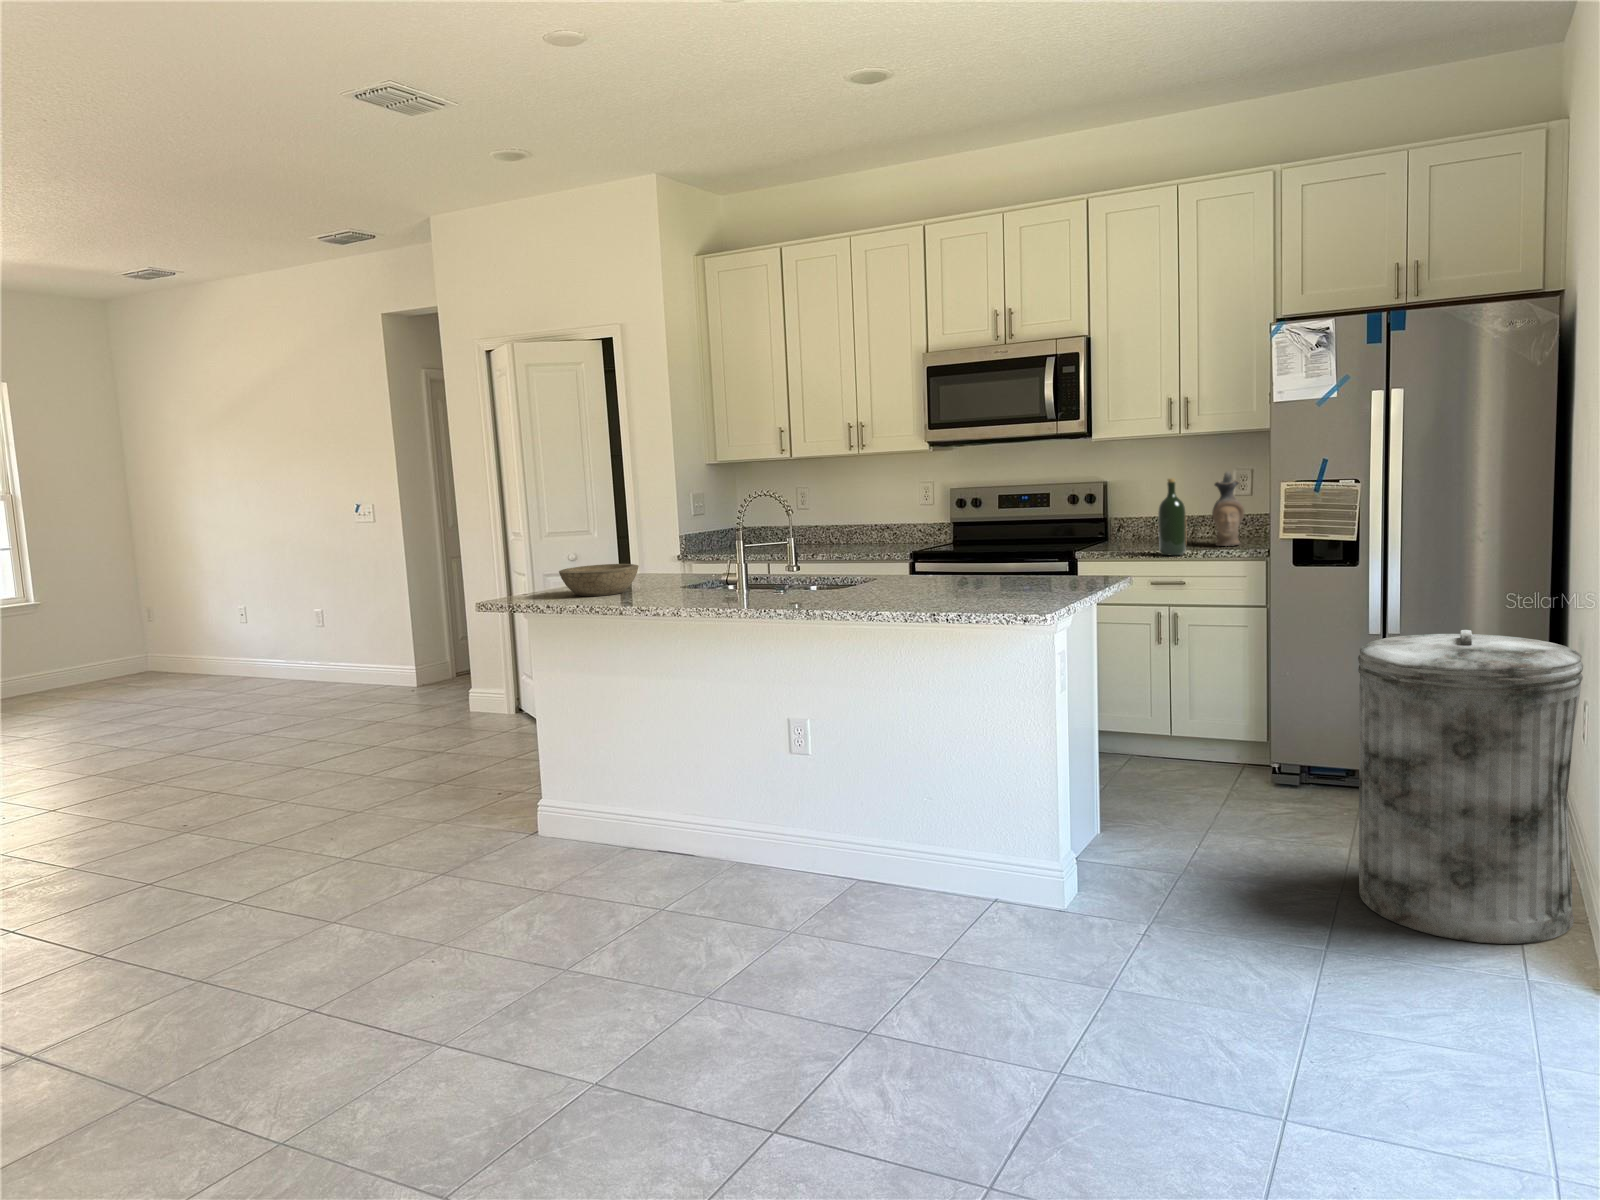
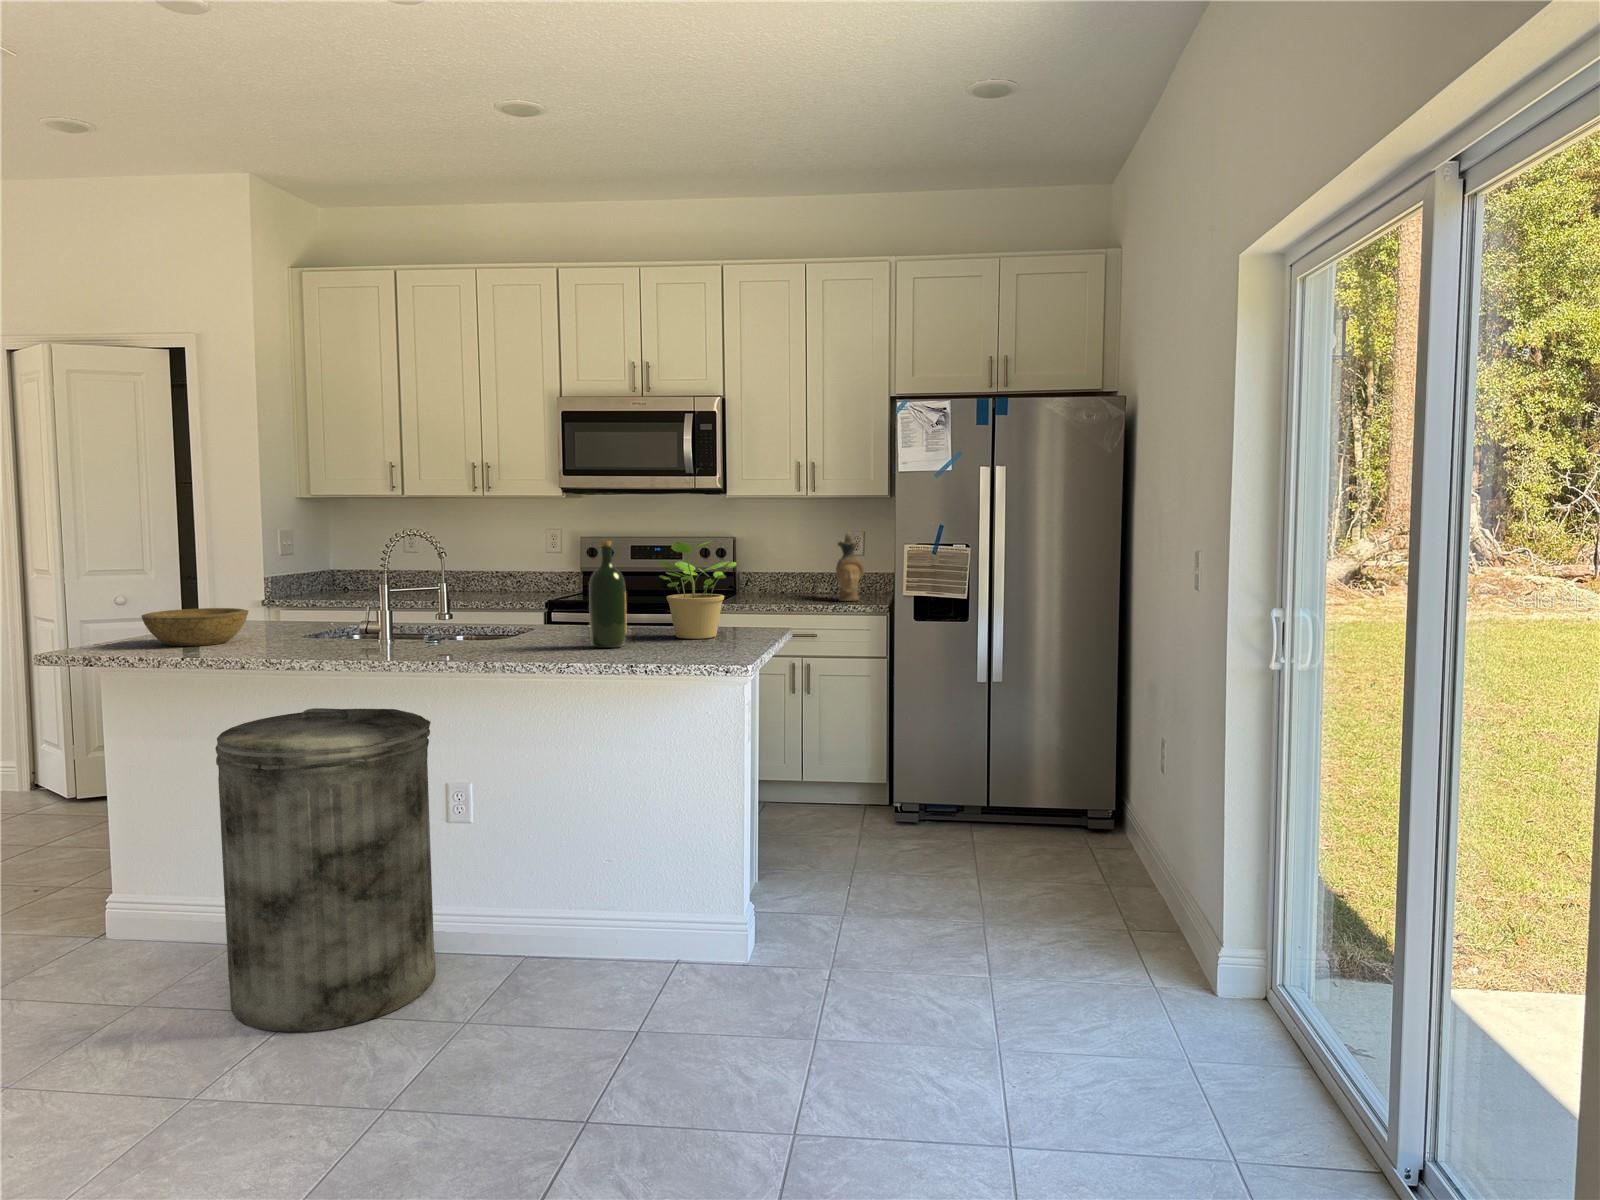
wine bottle: present [1158,478,1186,555] -> present [589,541,626,648]
potted plant: none [979,489,1063,588] -> present [658,540,737,639]
trash can: present [1358,630,1583,944] -> present [215,708,435,1032]

